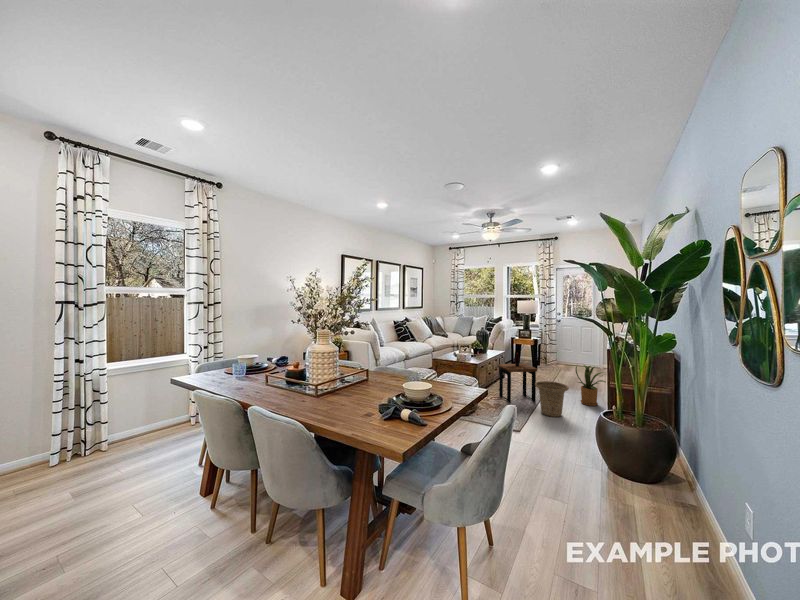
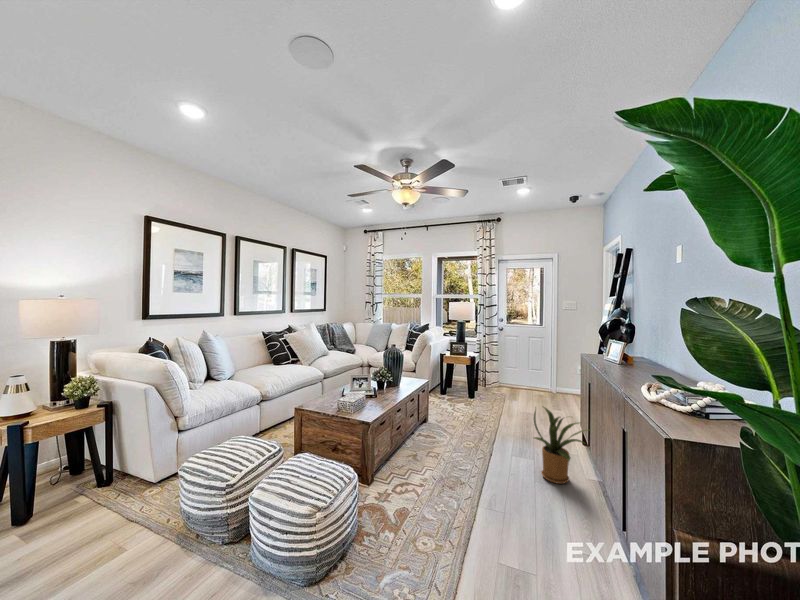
side table: present [498,353,537,403] -> none [409,393,473,489]
basket: present [535,381,569,417] -> none [468,450,529,531]

